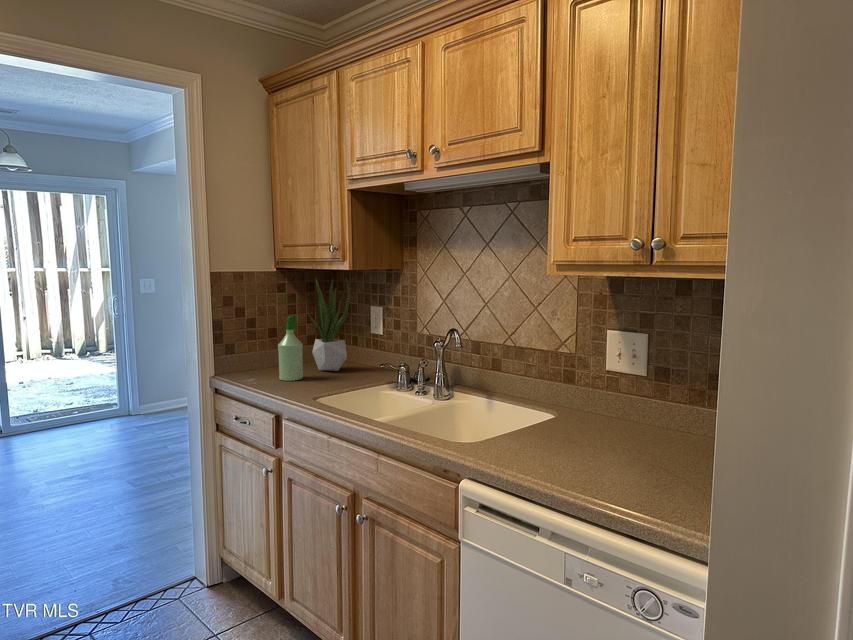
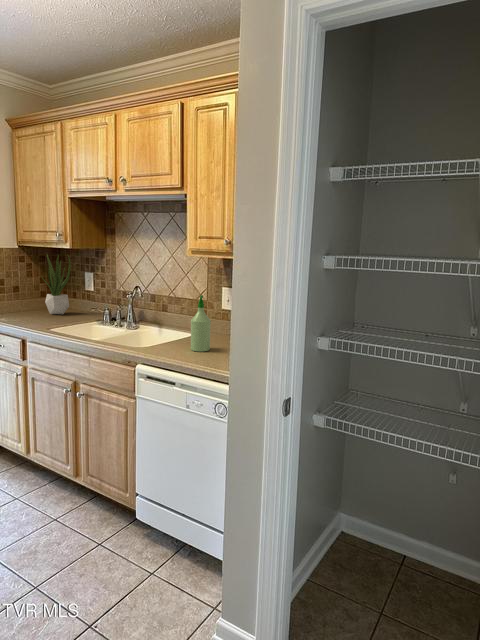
spray bottle: present [278,315,303,381] -> present [191,295,211,352]

